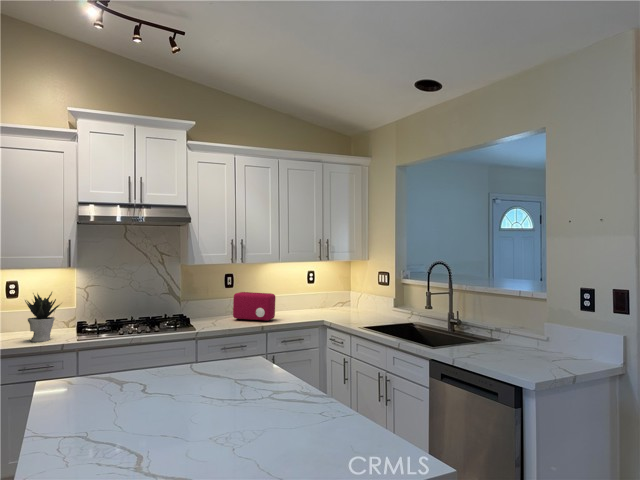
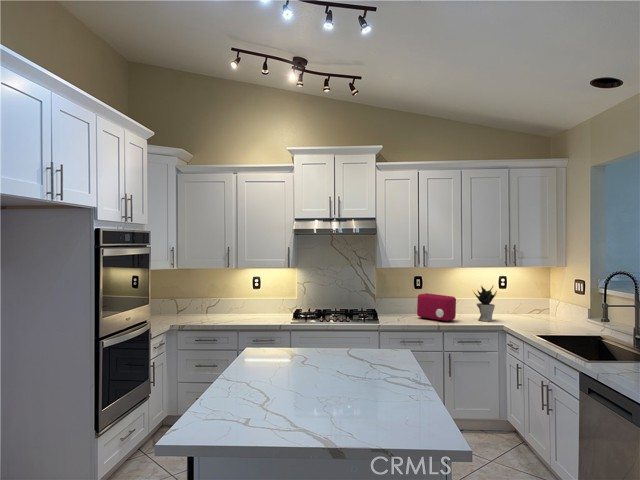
potted plant: present [25,292,60,342] -> present [474,286,497,321]

